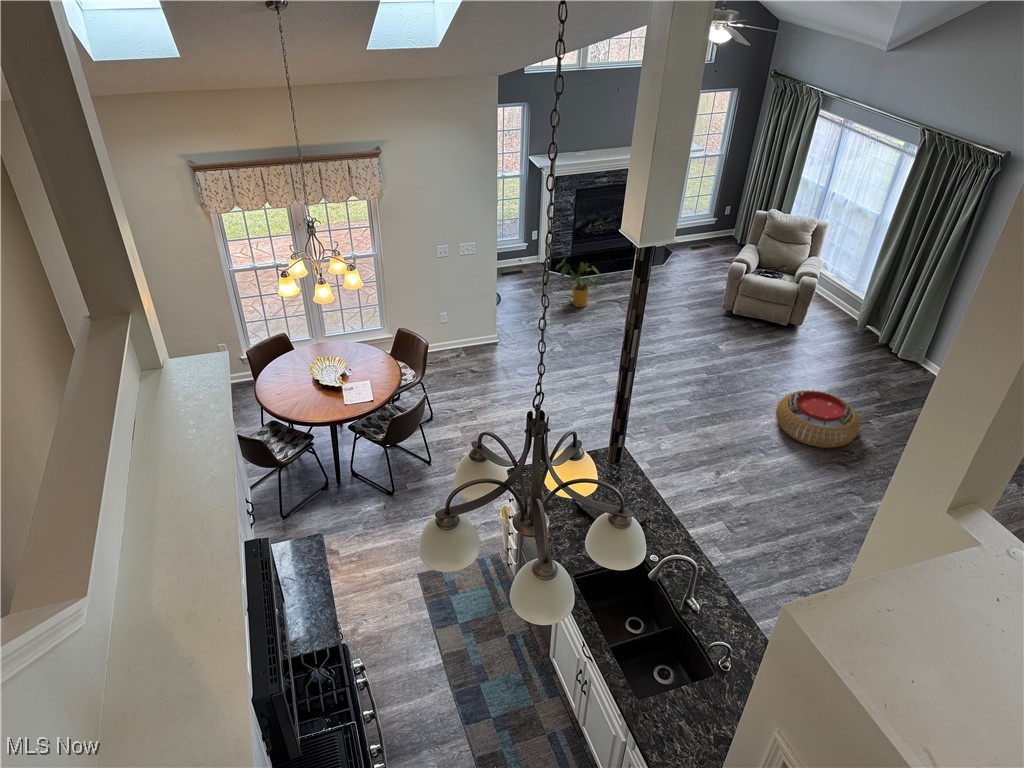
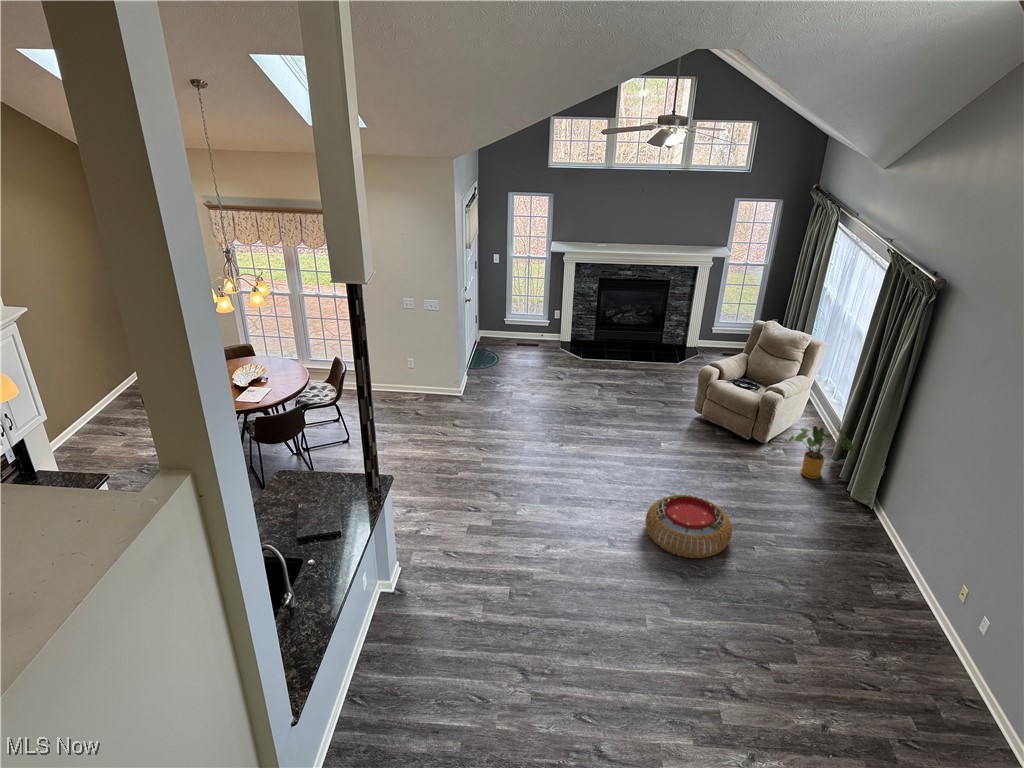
house plant: present [556,260,603,307] -> present [789,426,854,479]

